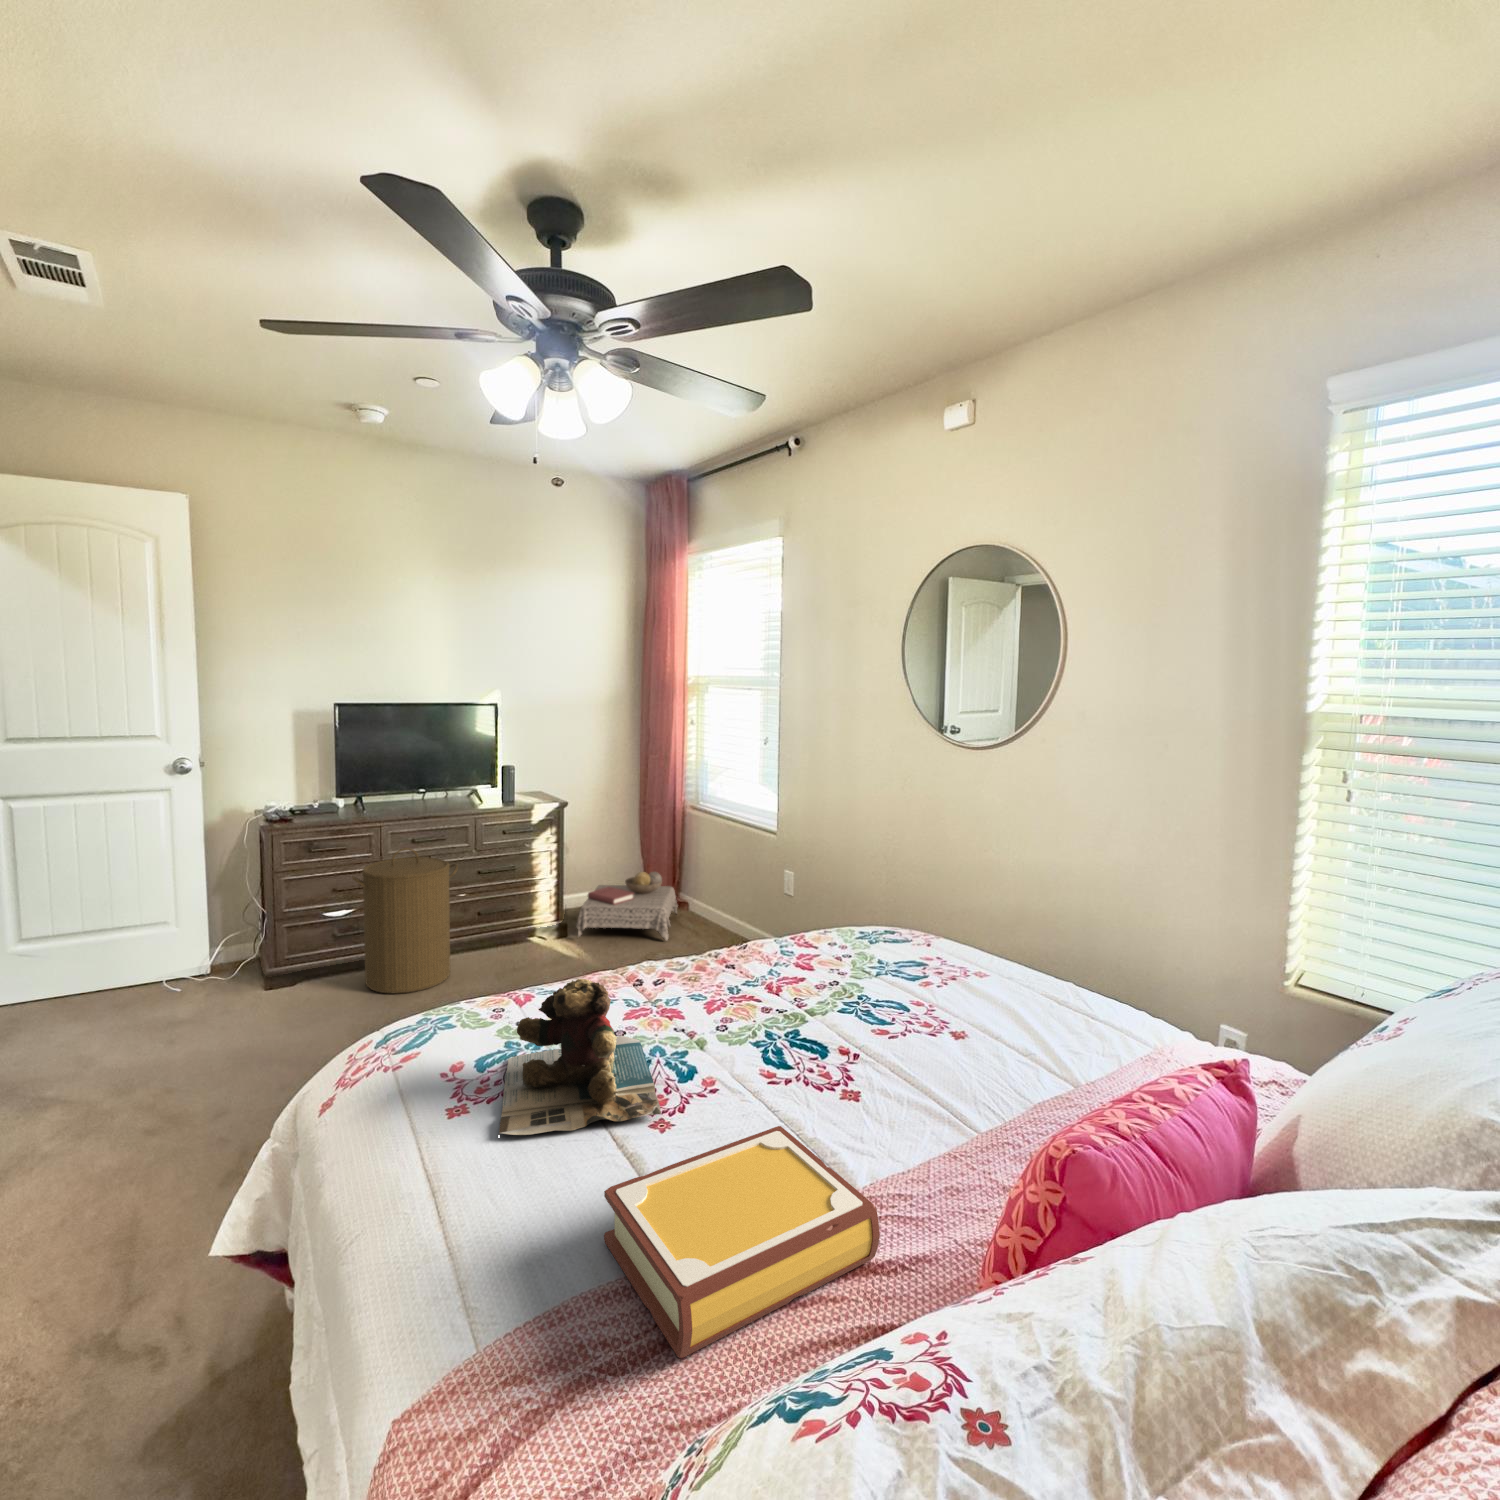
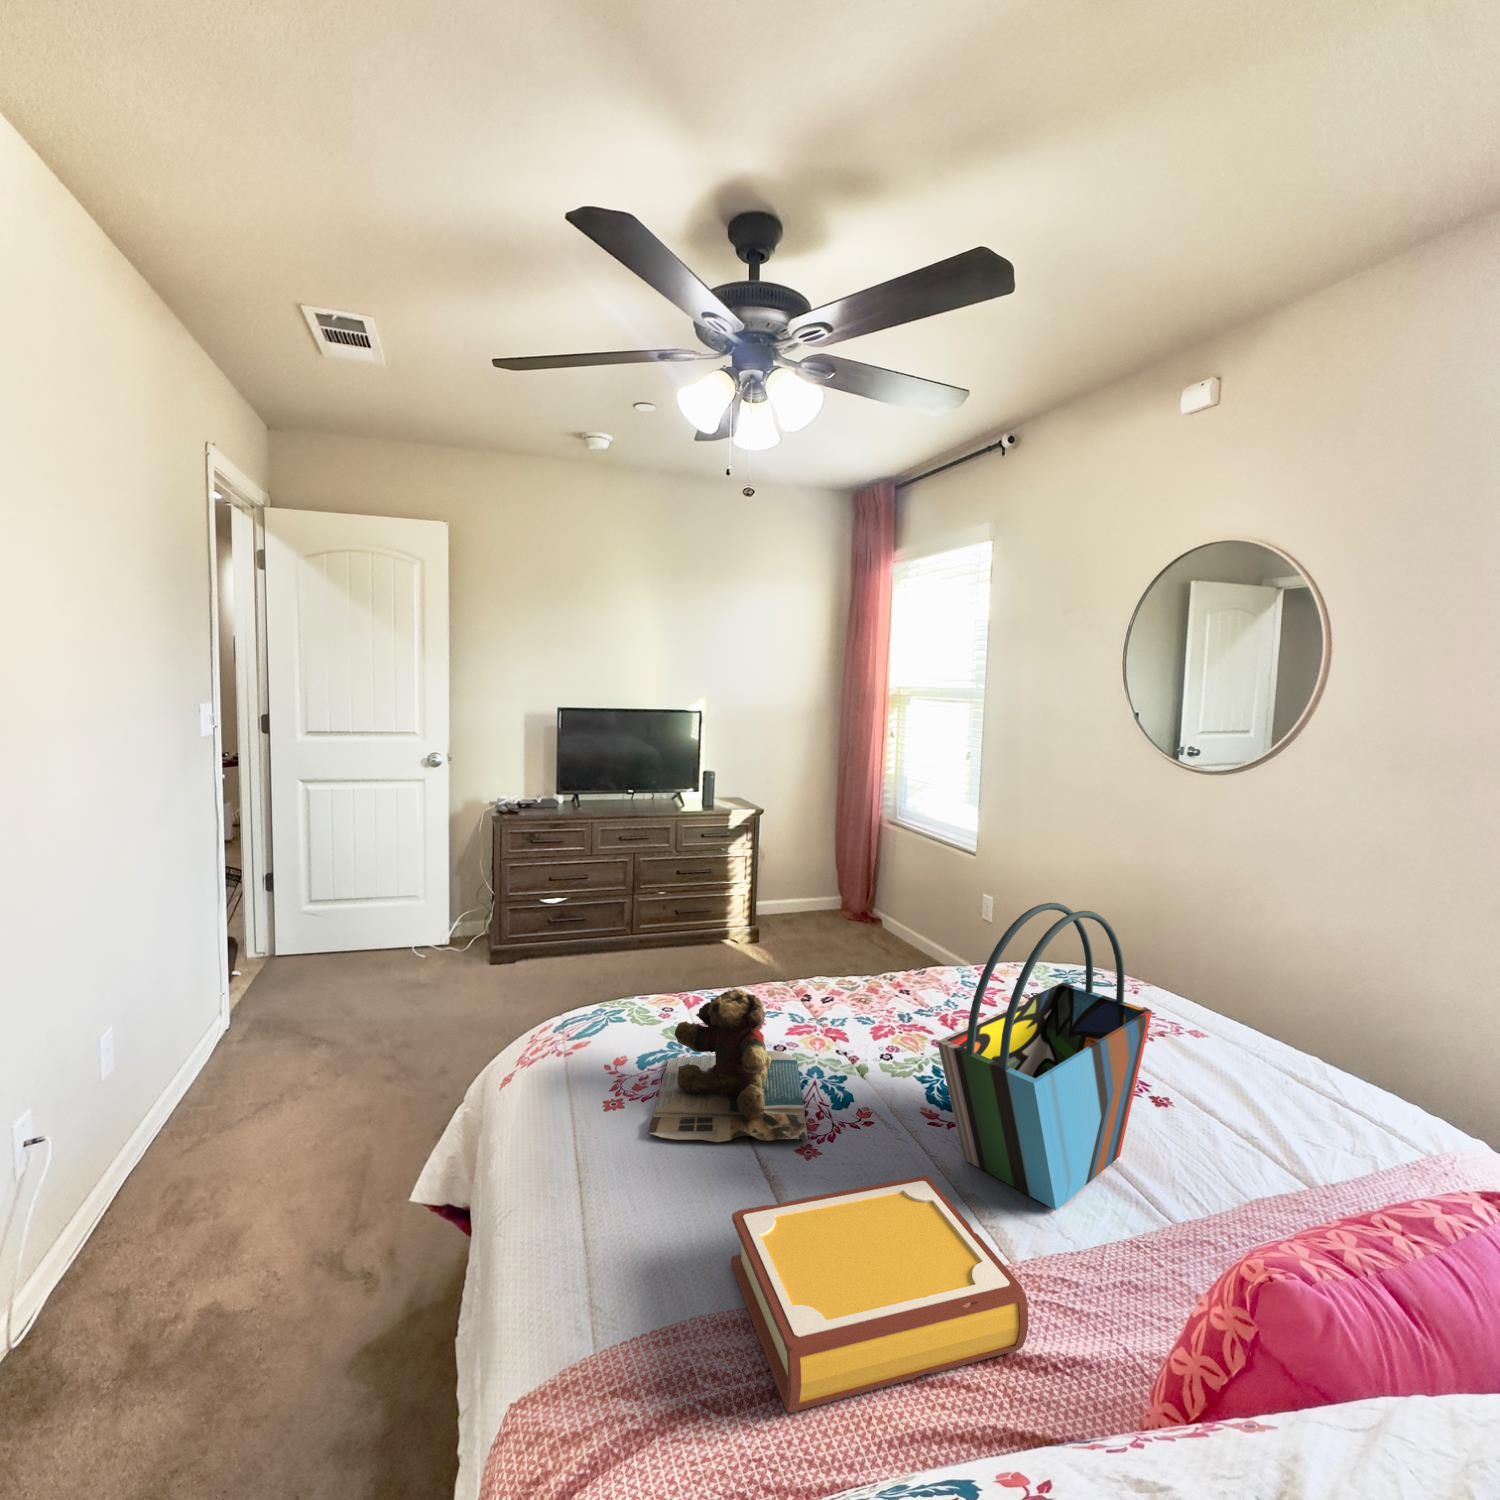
laundry hamper: present [352,848,458,993] -> none [568,844,660,979]
tote bag: none [782,869,954,1139] -> present [937,903,1152,1210]
ottoman: present [576,872,677,940] -> none [768,882,871,954]

